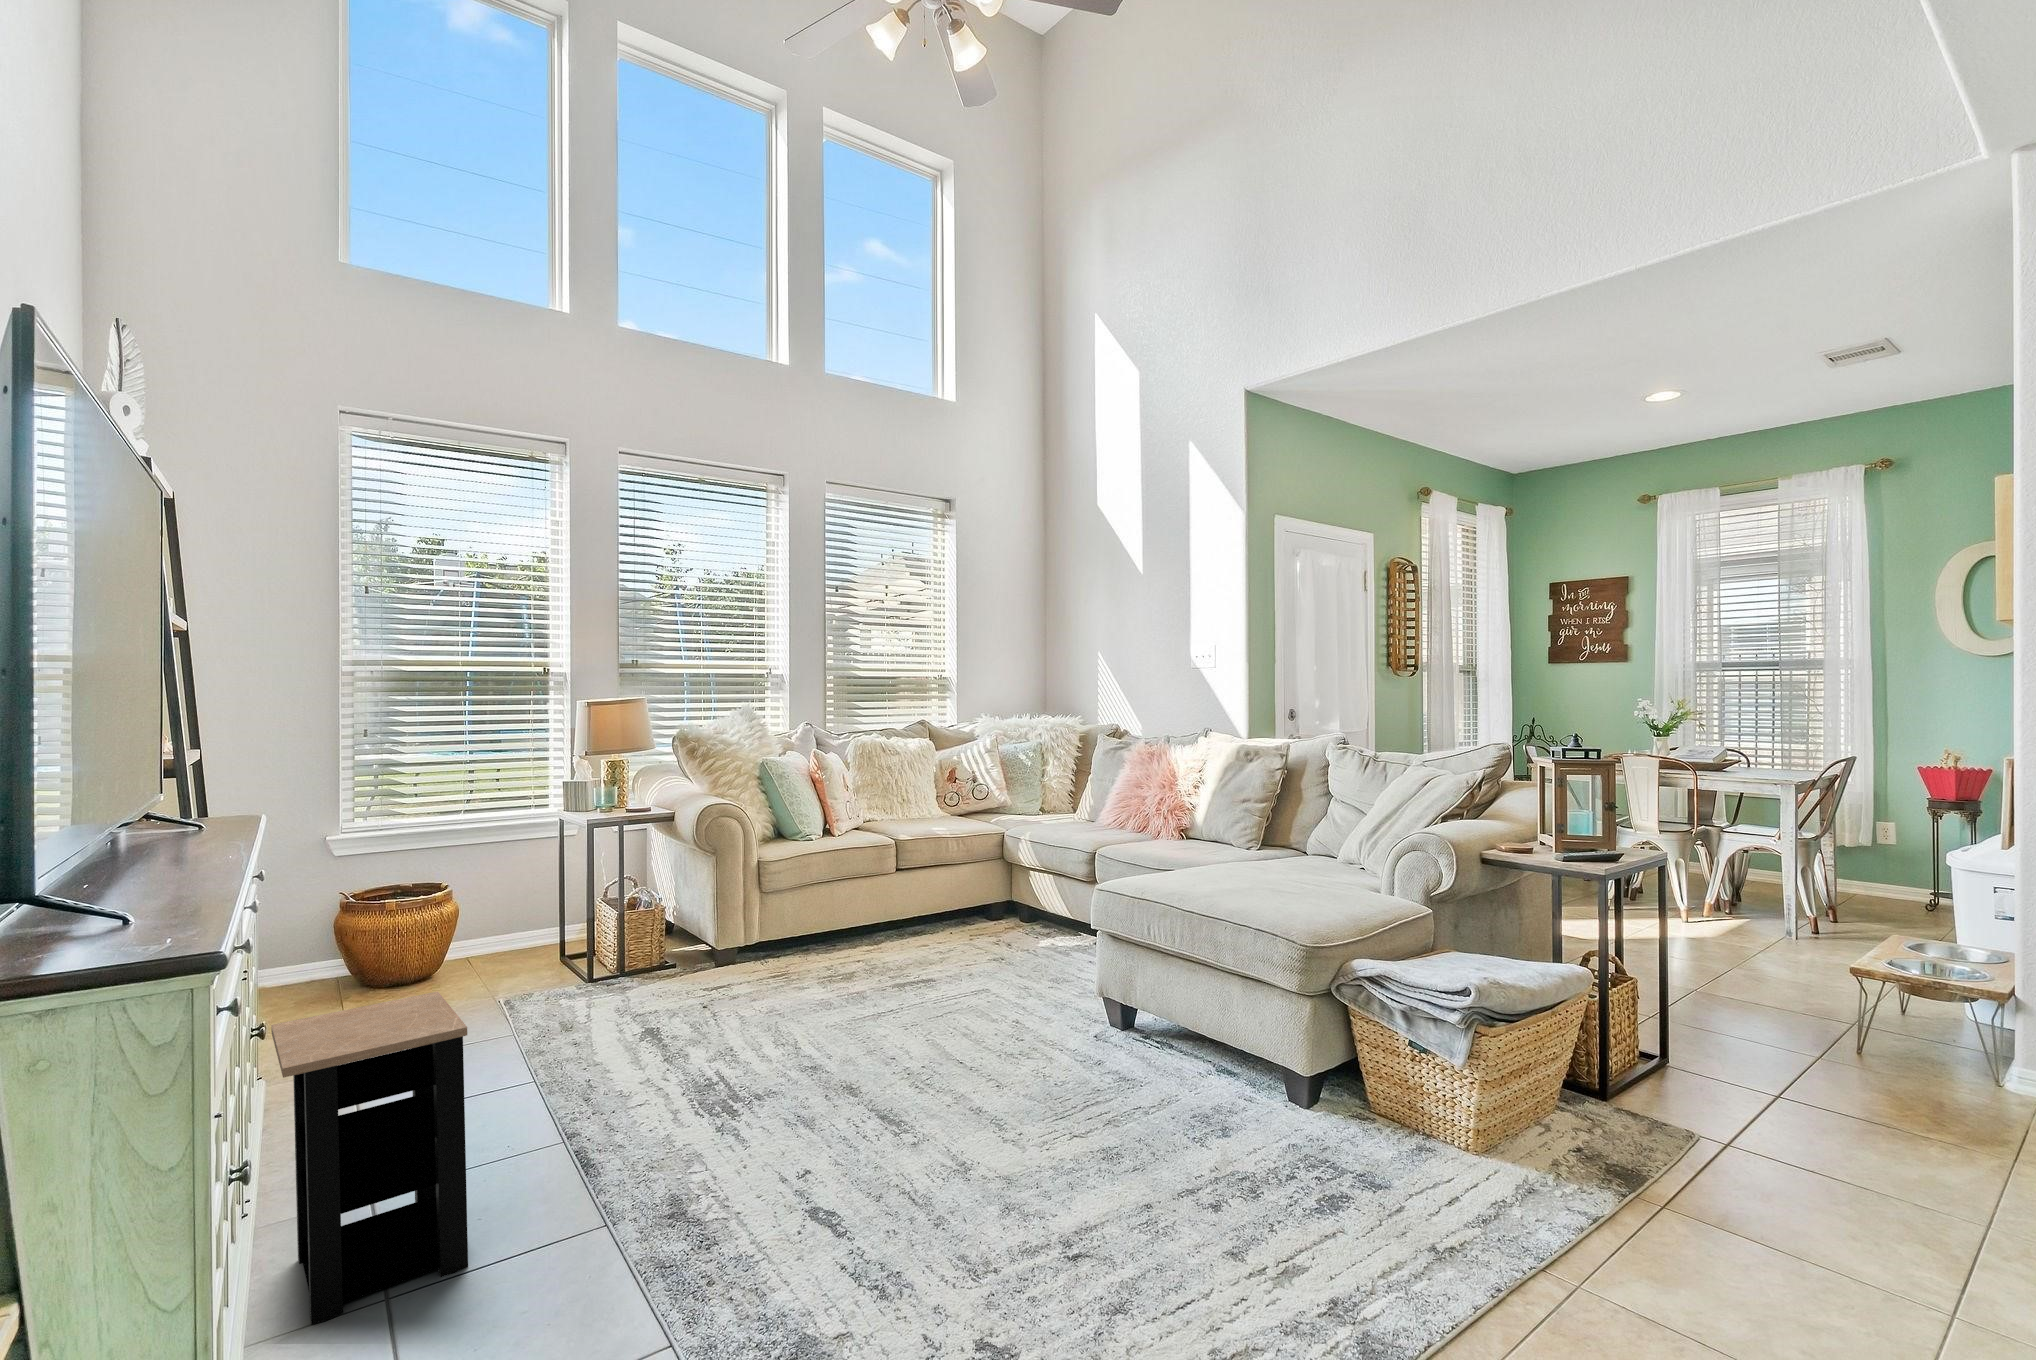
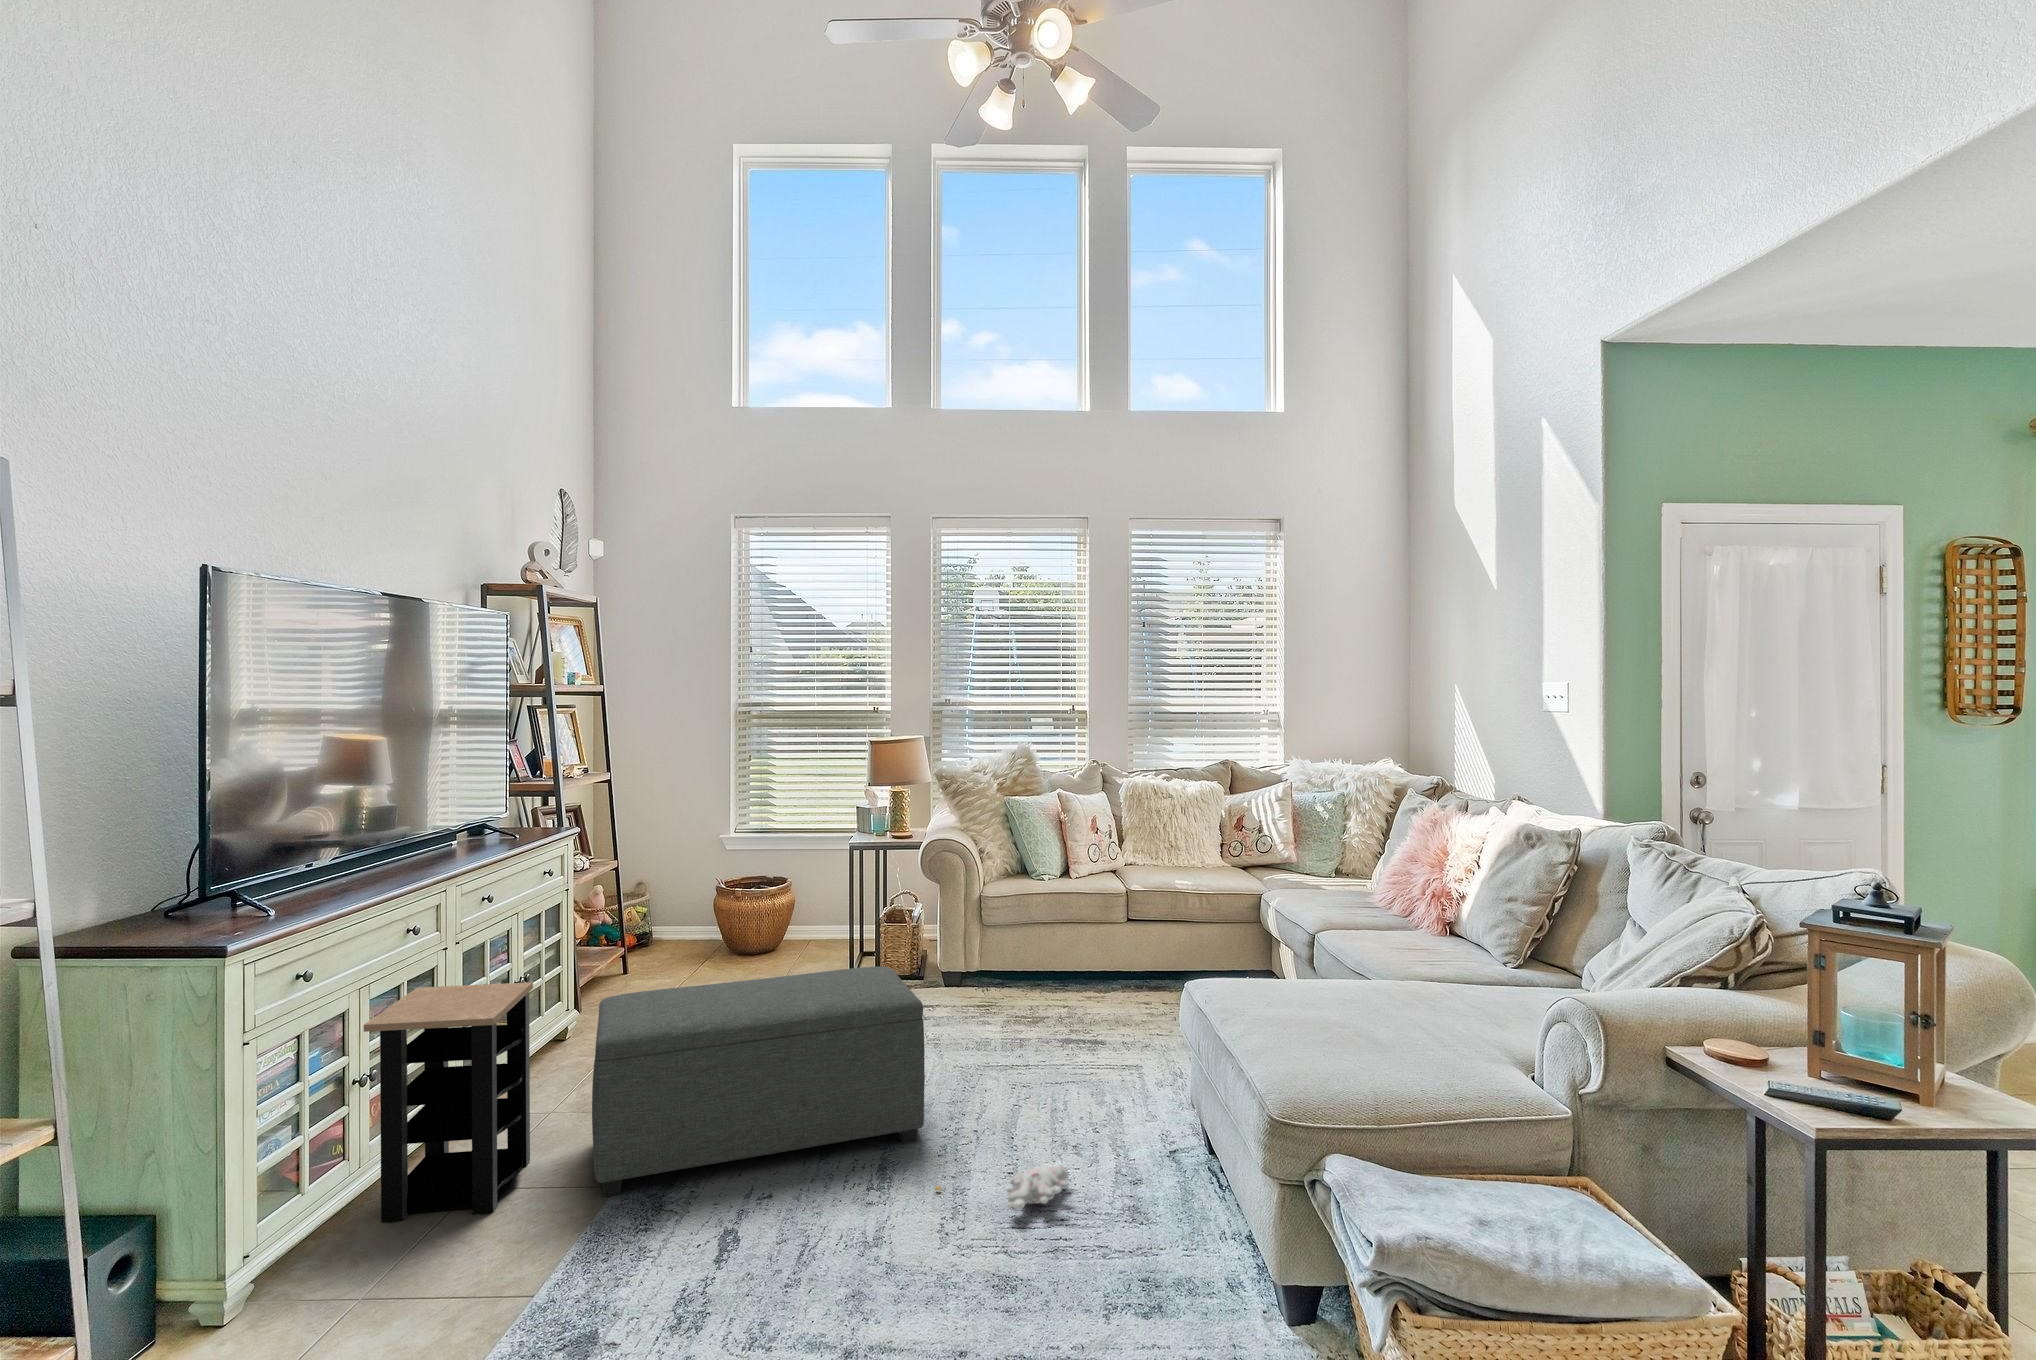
ottoman: none [505,924,872,1210] -> present [592,966,925,1196]
plush toy: none [935,1057,1060,1107] -> present [936,1166,1069,1210]

